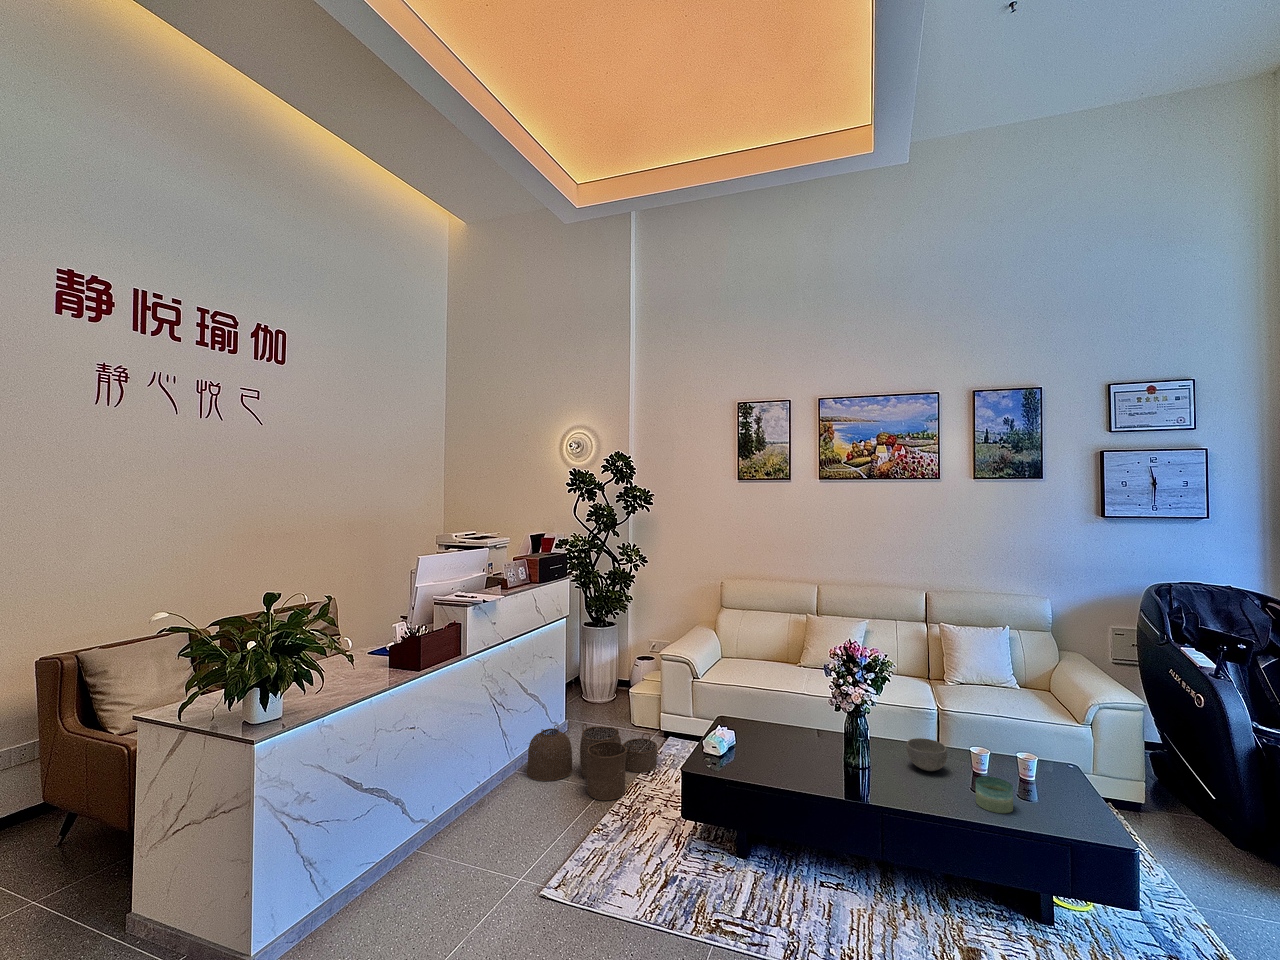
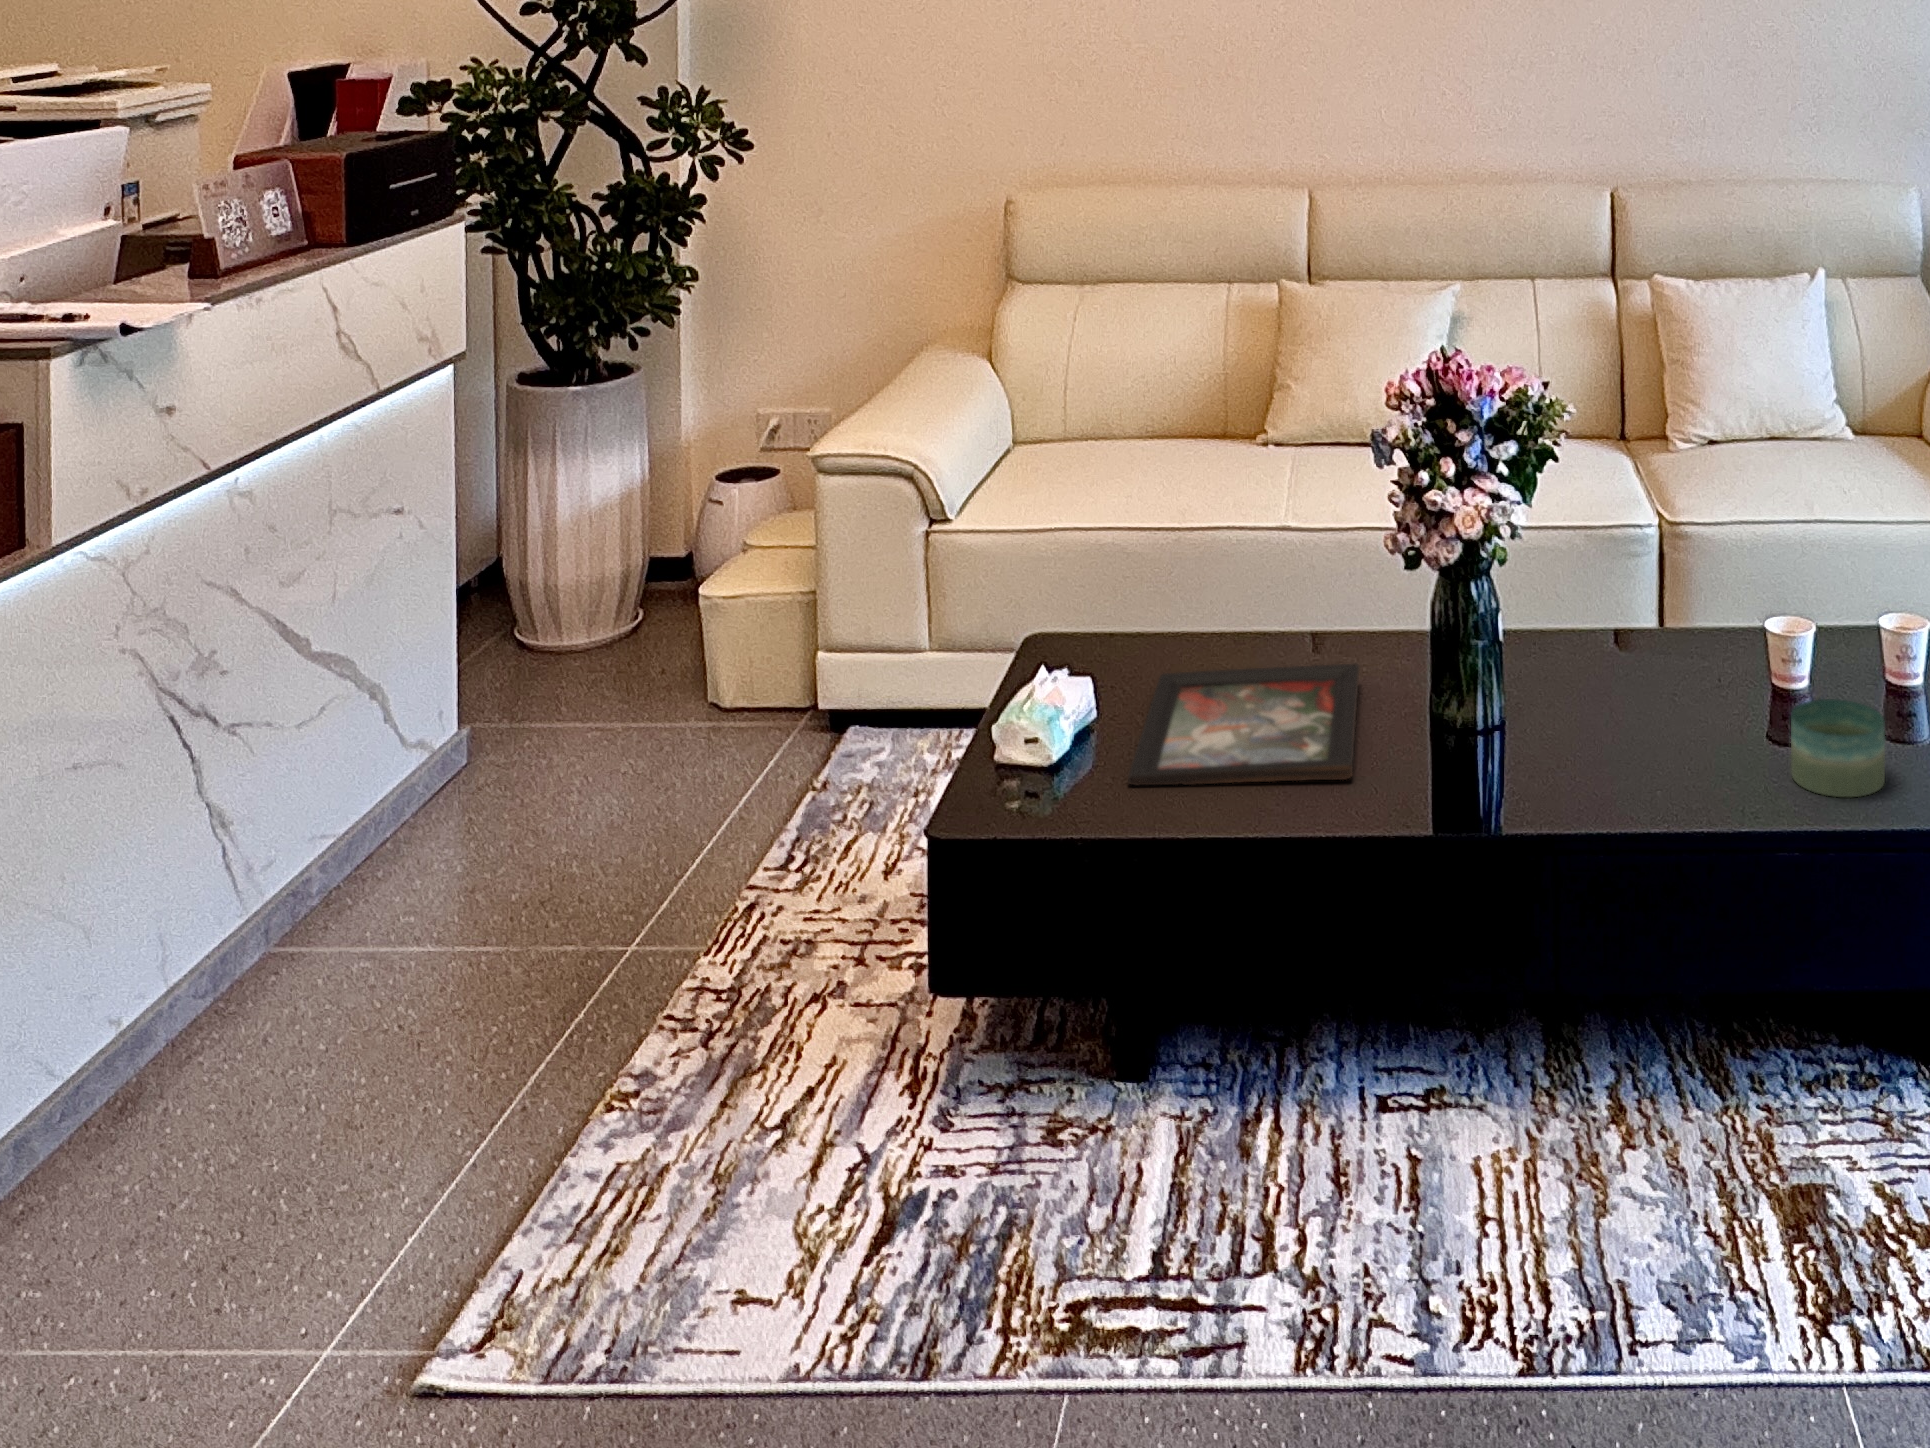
woven basket: present [527,723,657,800] -> none [319,728,813,987]
decorative tray: none [744,733,823,775] -> present [1128,664,1360,786]
bowl: present [906,738,947,771] -> none [1598,618,1707,710]

